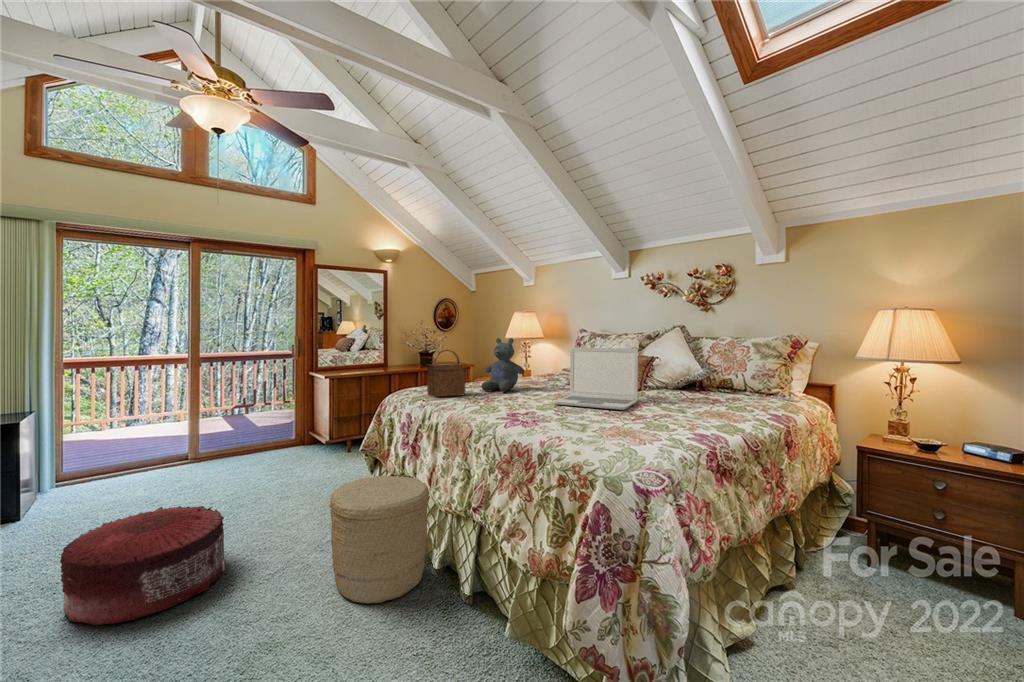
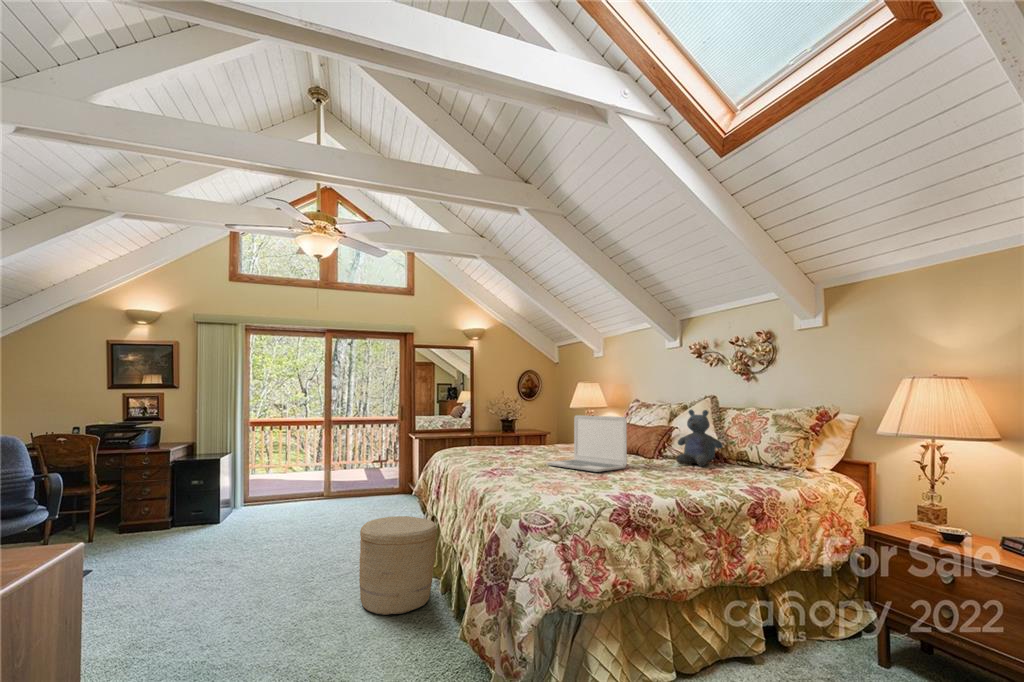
stuffed bear: present [481,338,524,392] -> present [676,409,723,466]
handbag: present [427,350,466,397] -> none [458,415,490,455]
pouf: present [60,506,225,625] -> none [200,525,301,597]

